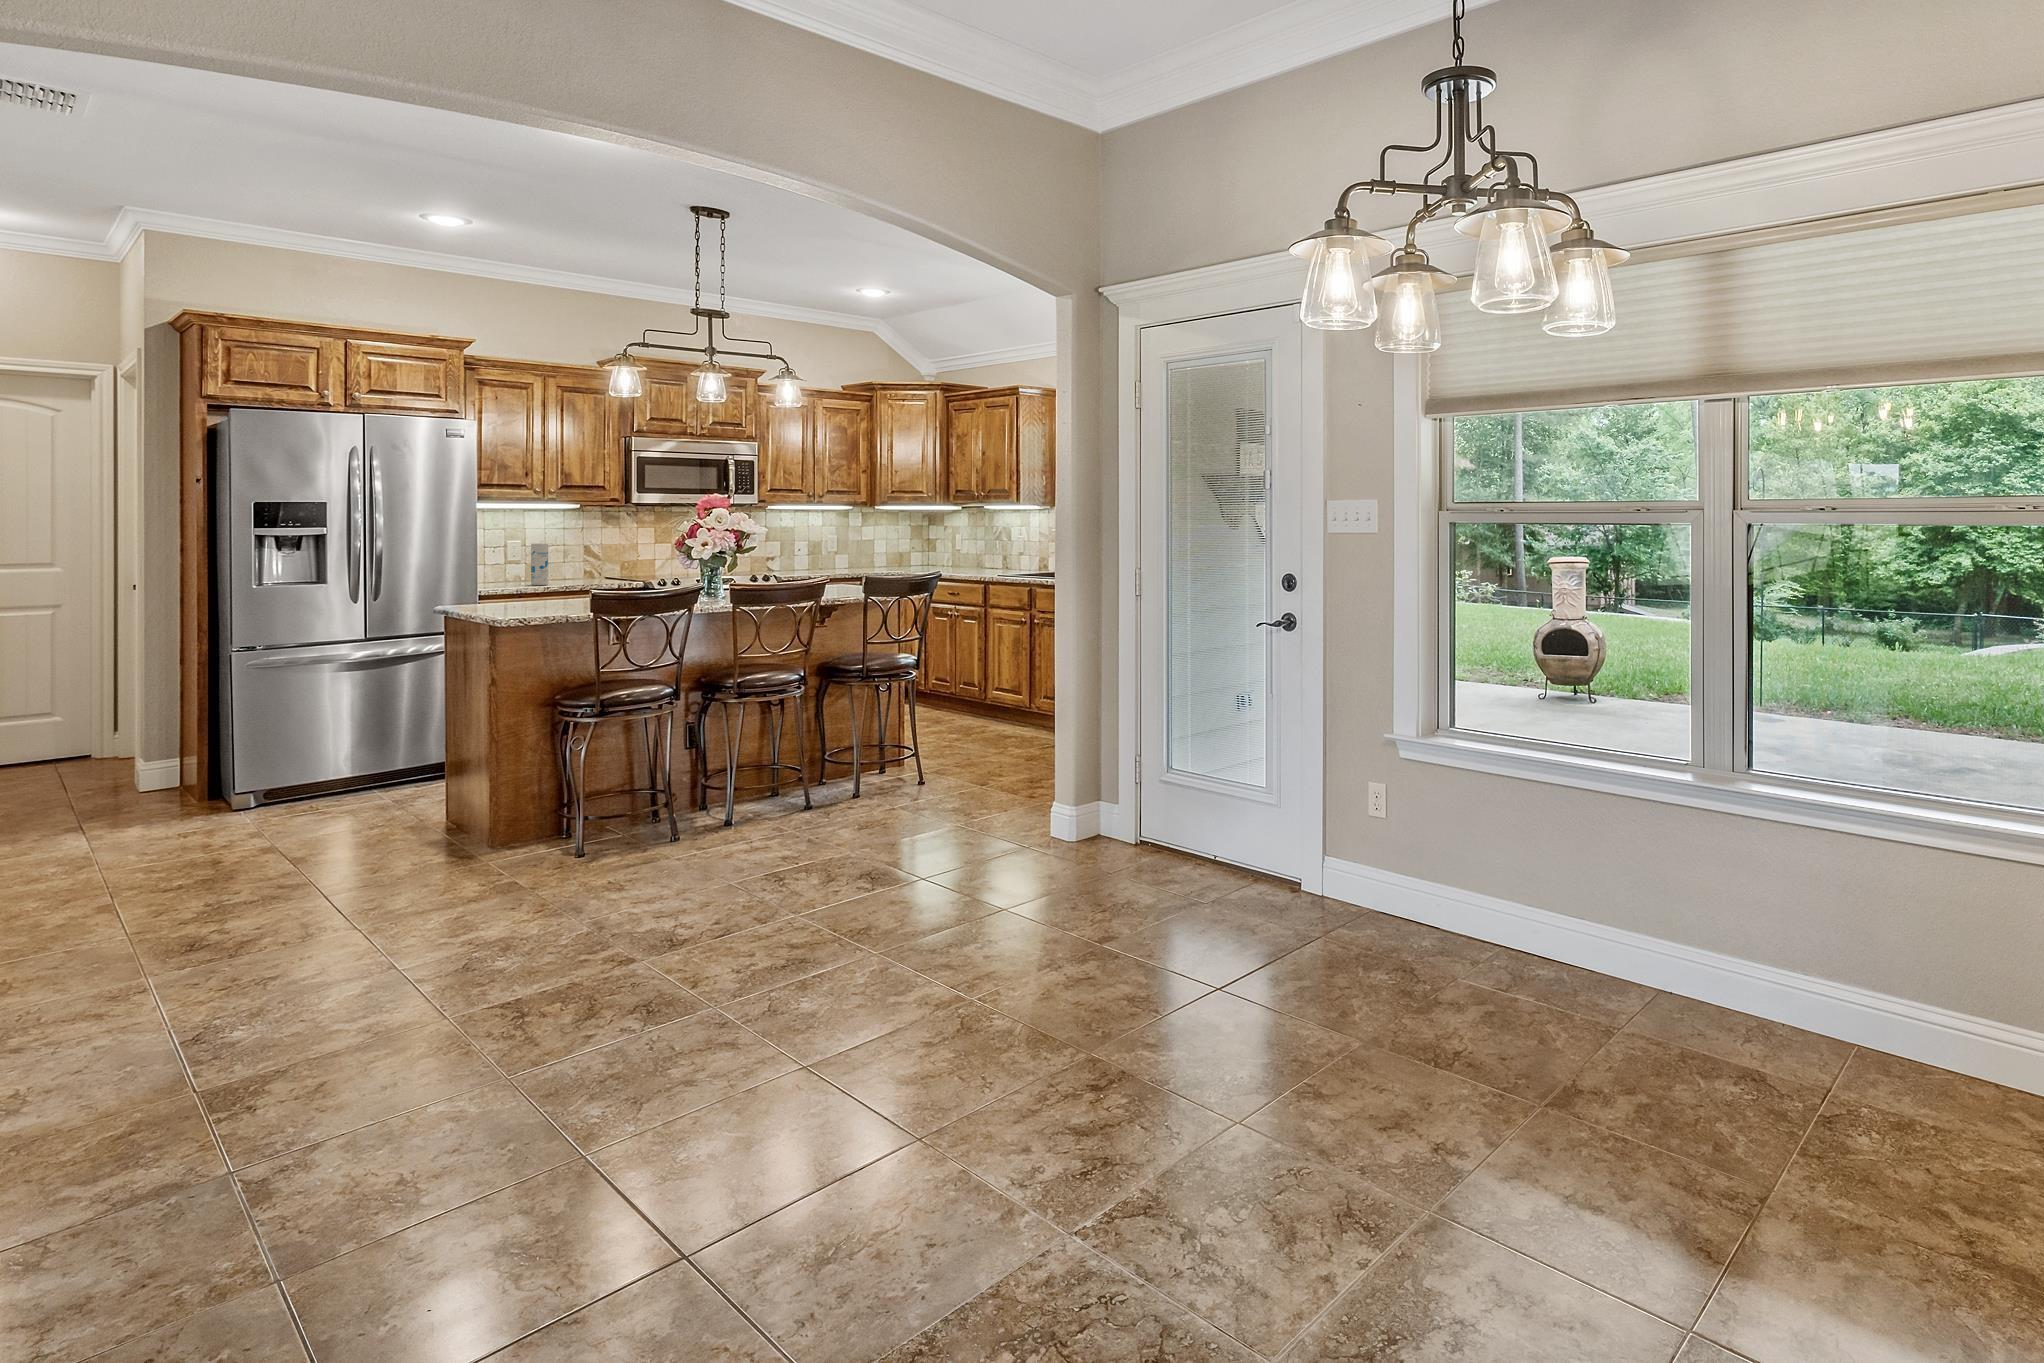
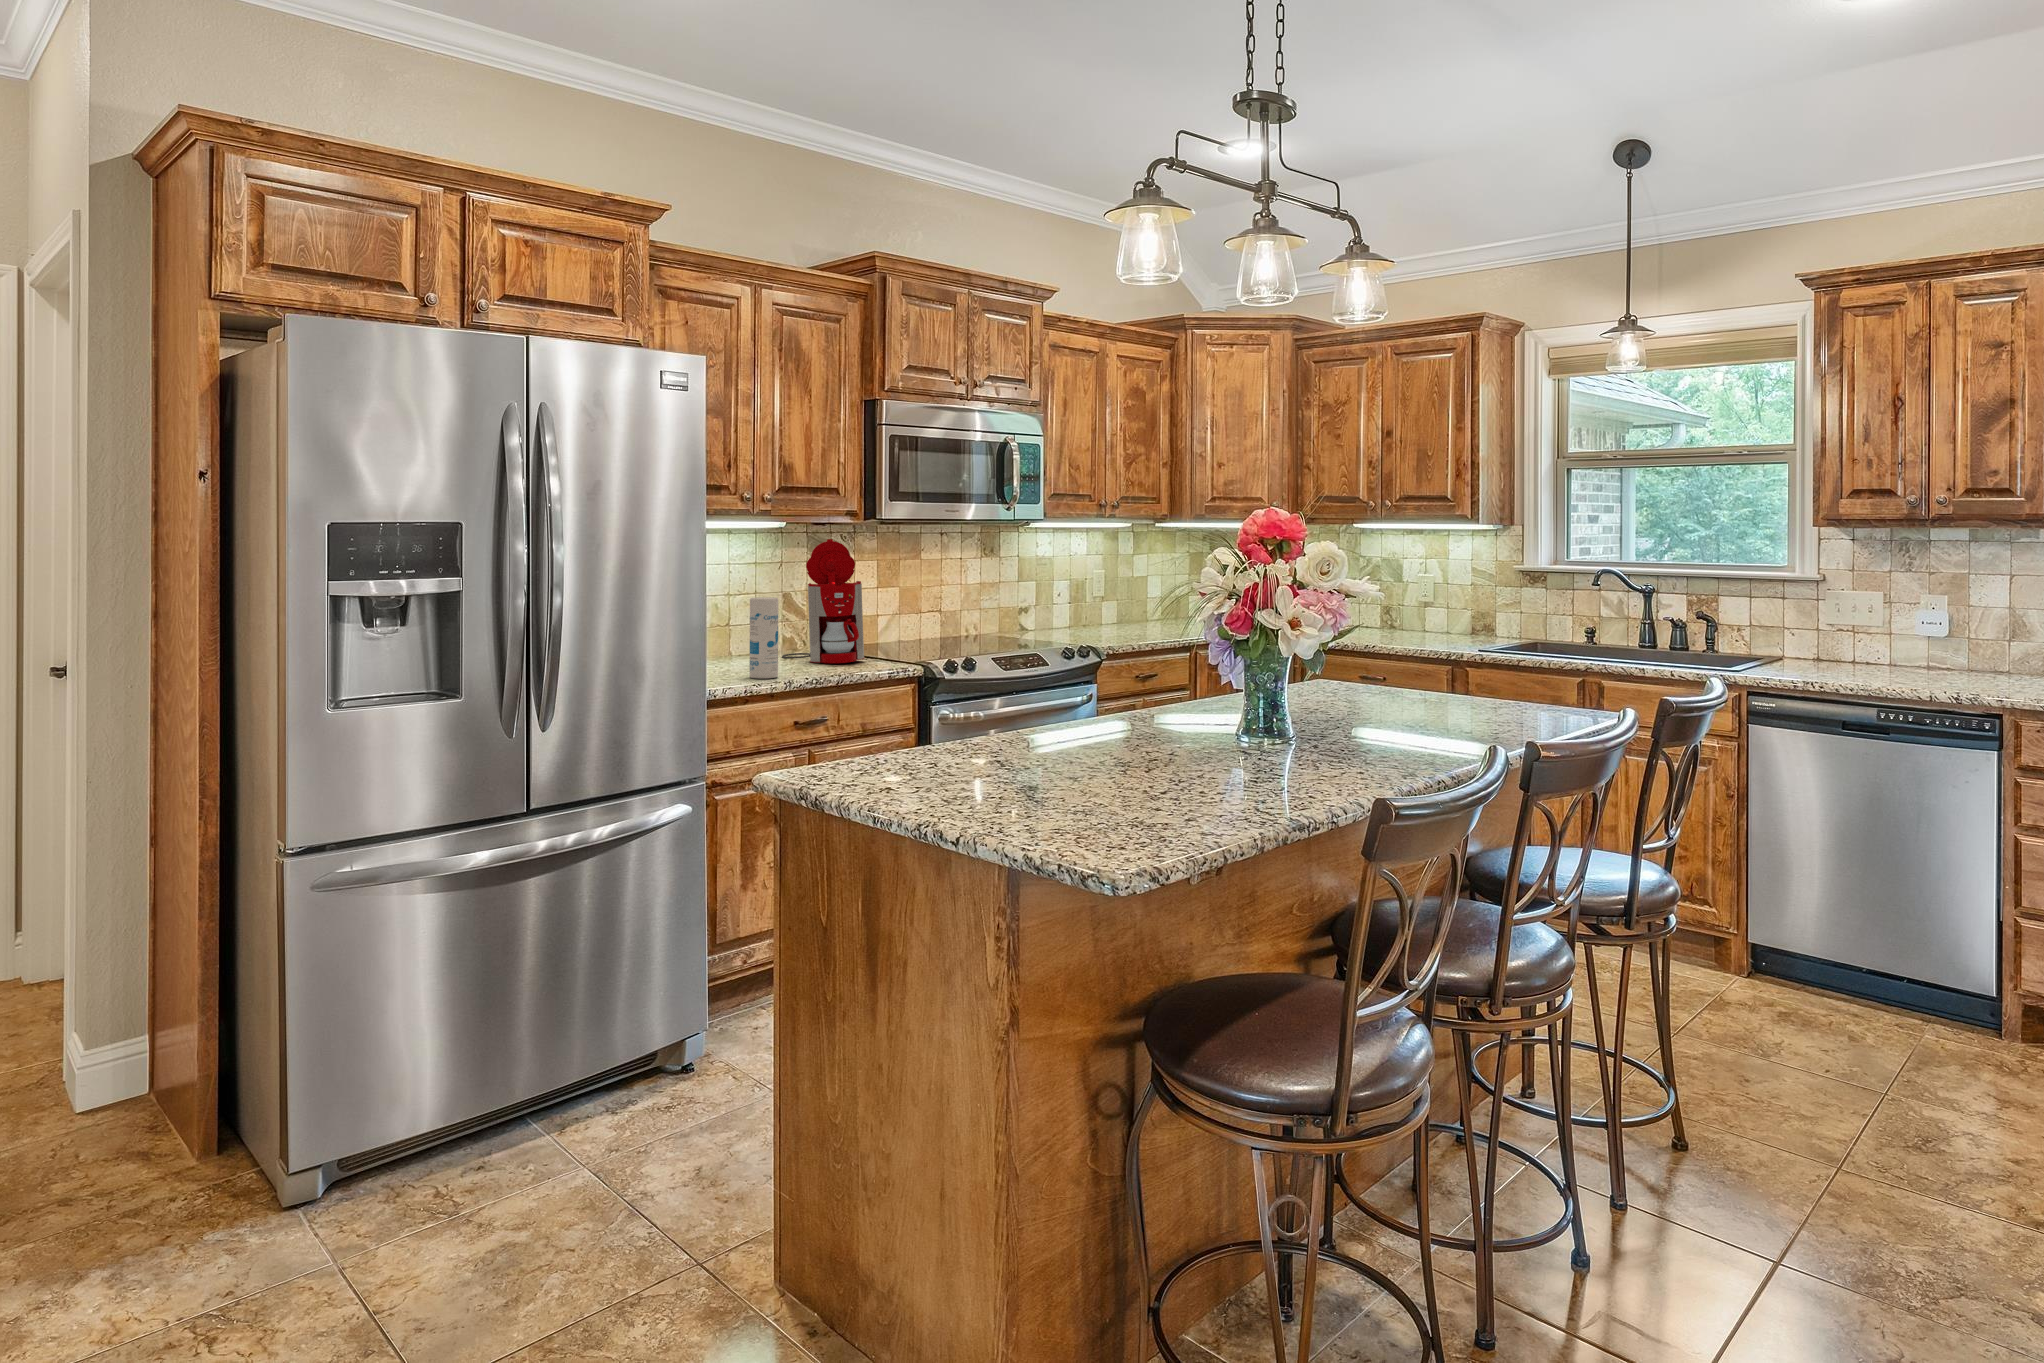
coffee maker: none [577,514,621,581] -> present [782,539,864,663]

